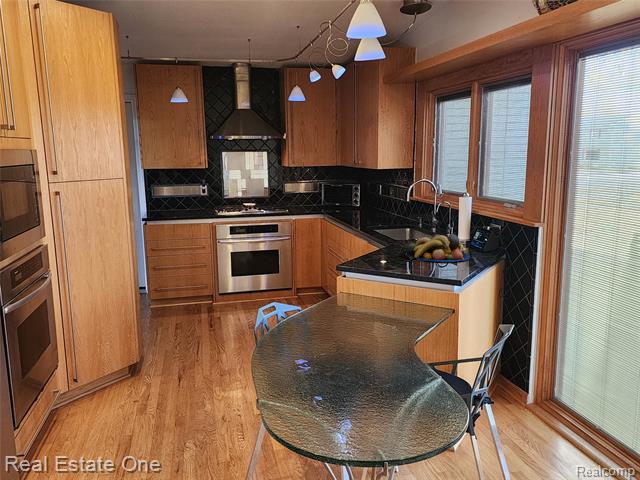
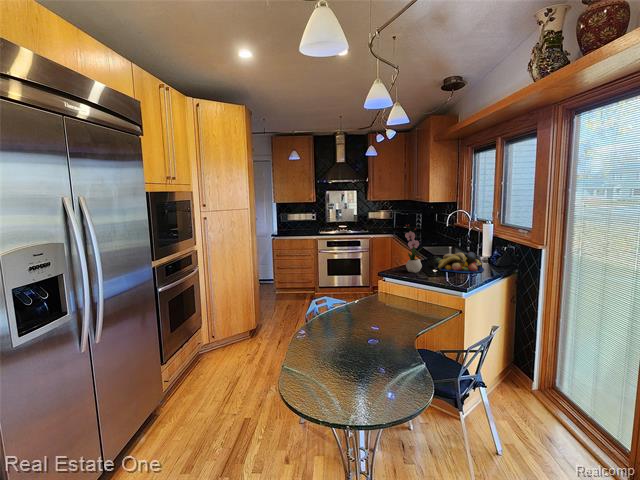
flower arrangement: none [375,198,399,265] -> present [405,225,422,273]

